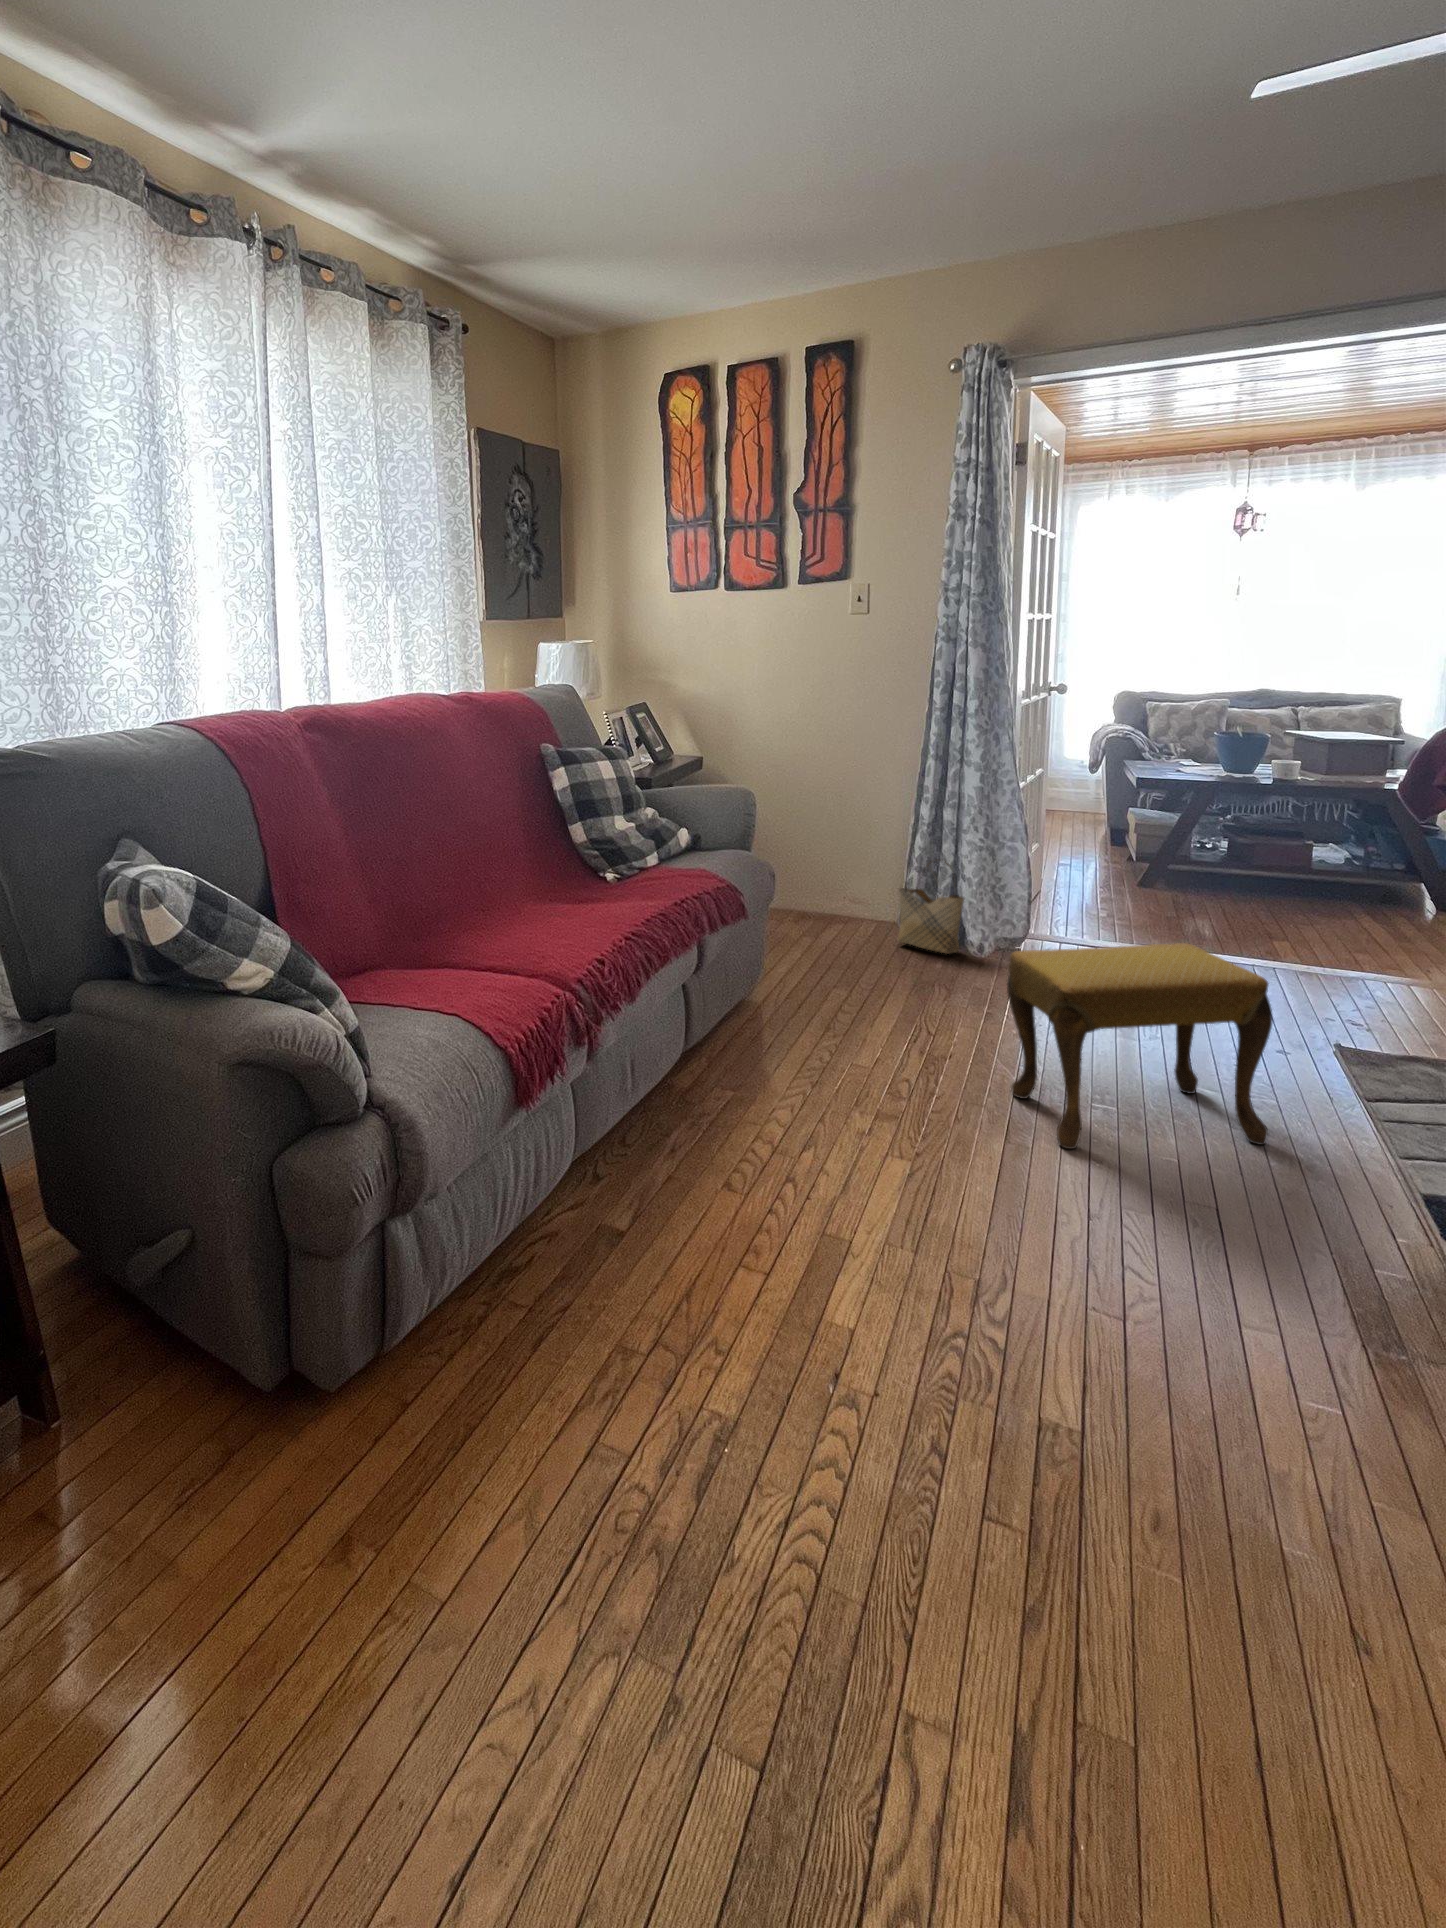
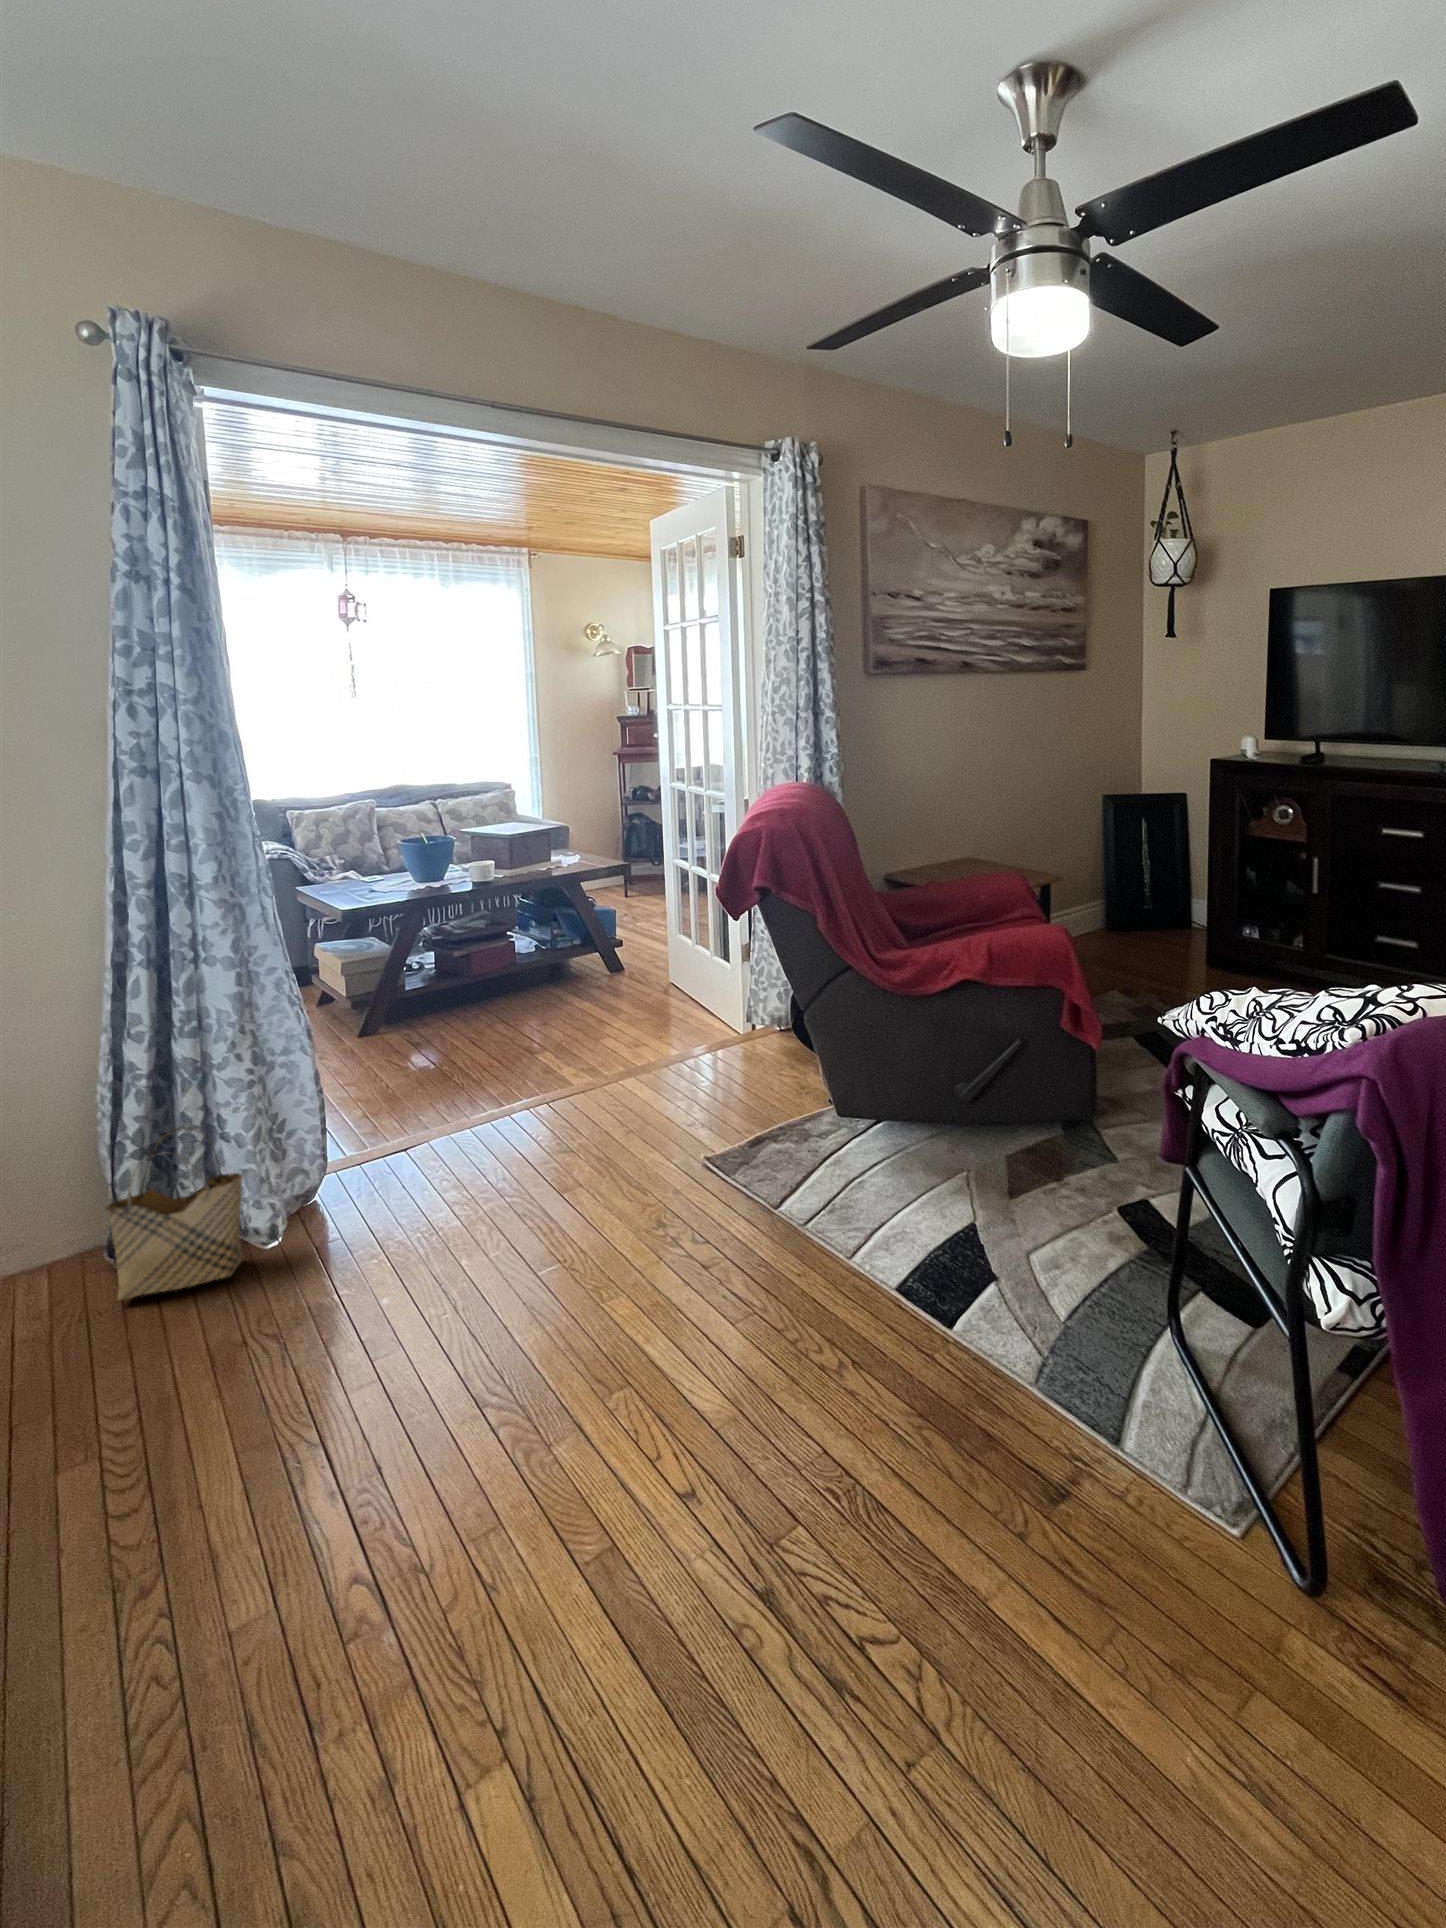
footstool: present [1007,943,1272,1149] -> none [542,1152,822,1557]

